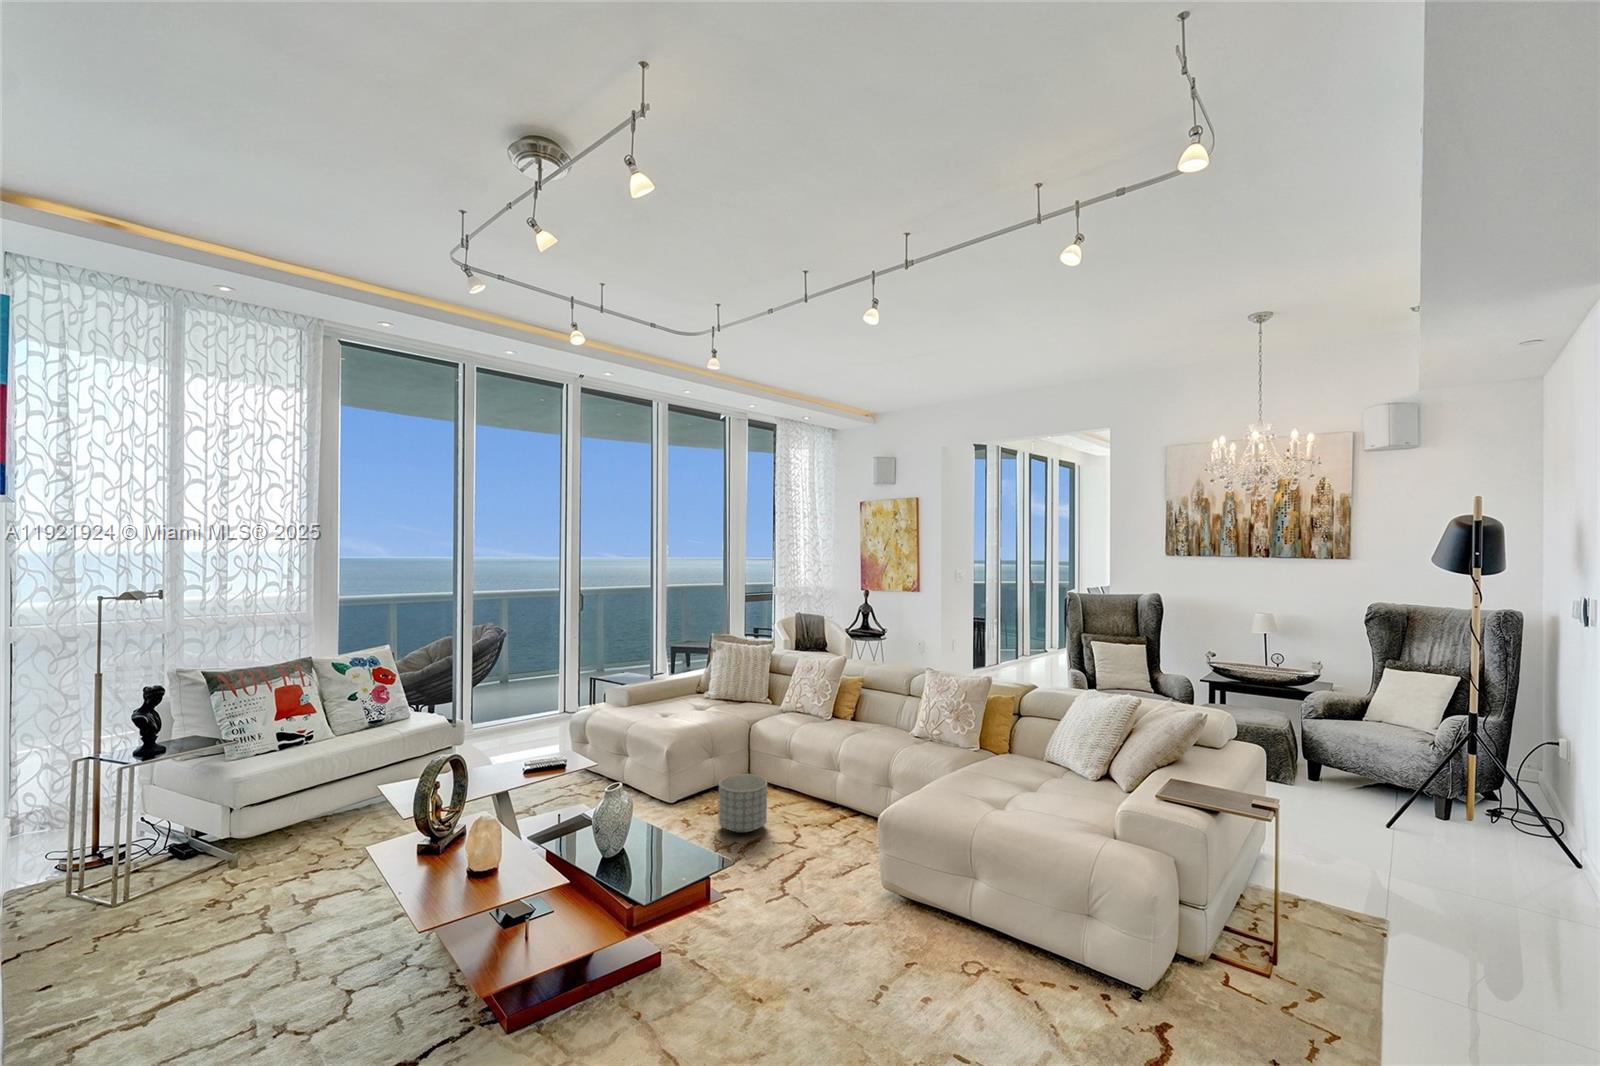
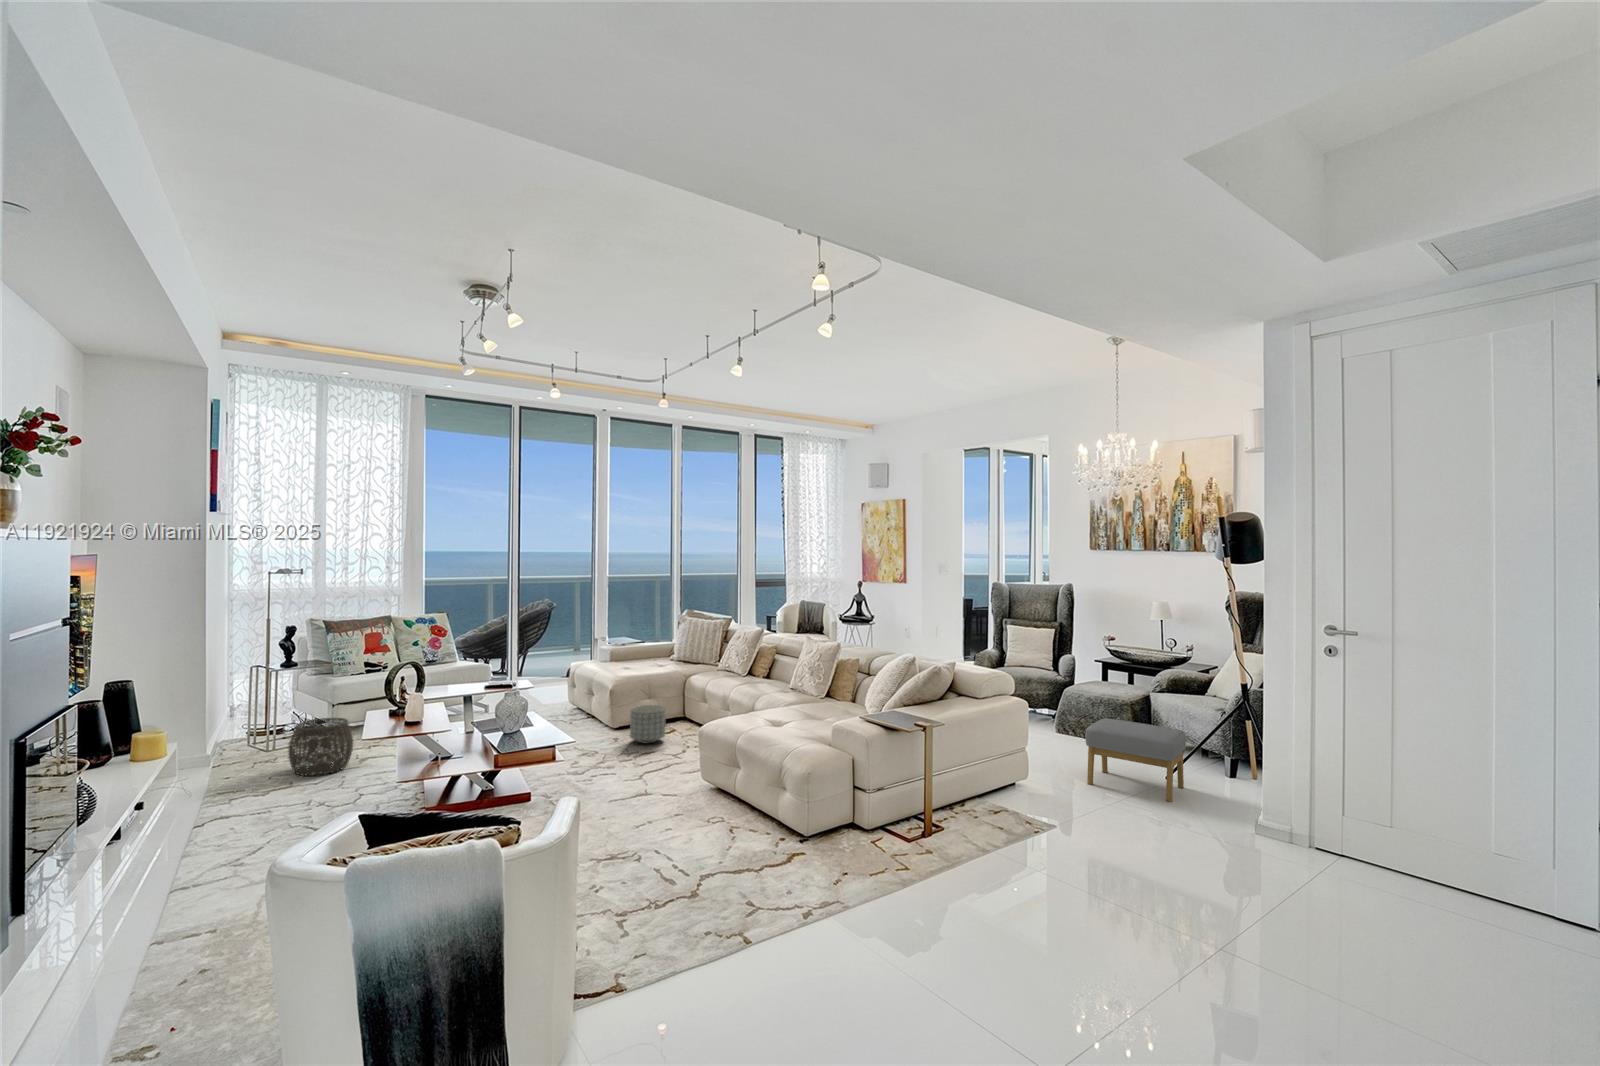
footstool: none [1320,762,1466,870] -> present [1085,718,1186,802]
woven basket: none [170,854,297,978] -> present [288,718,353,776]

